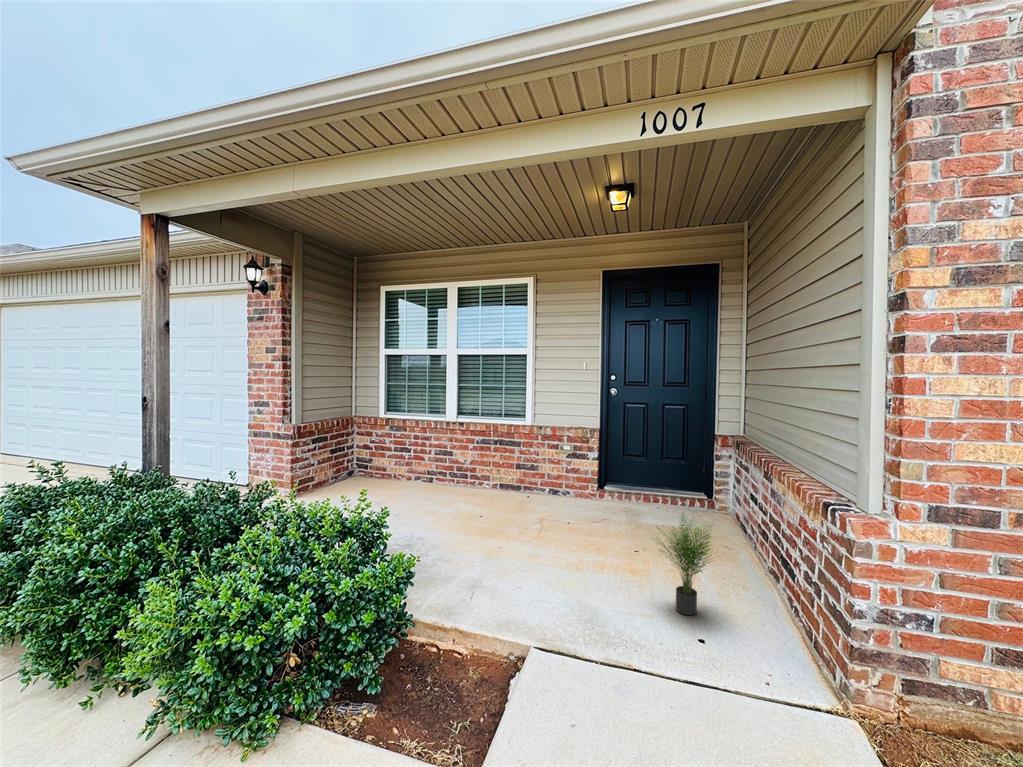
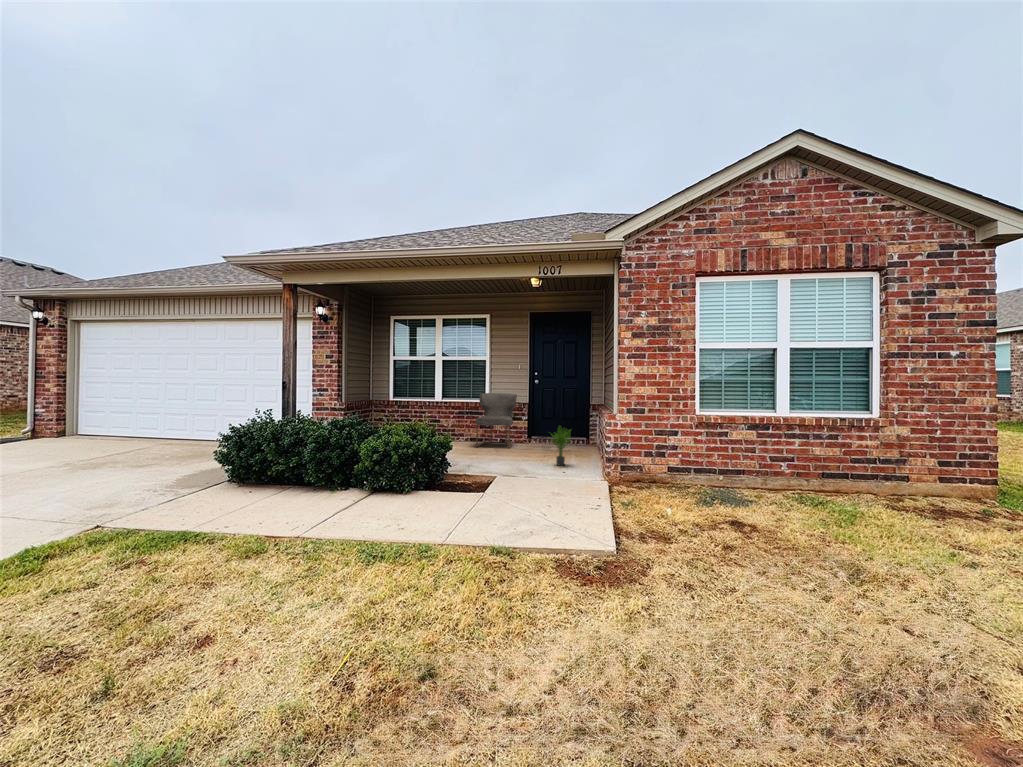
chair: none [503,411,578,517] -> present [476,393,517,448]

